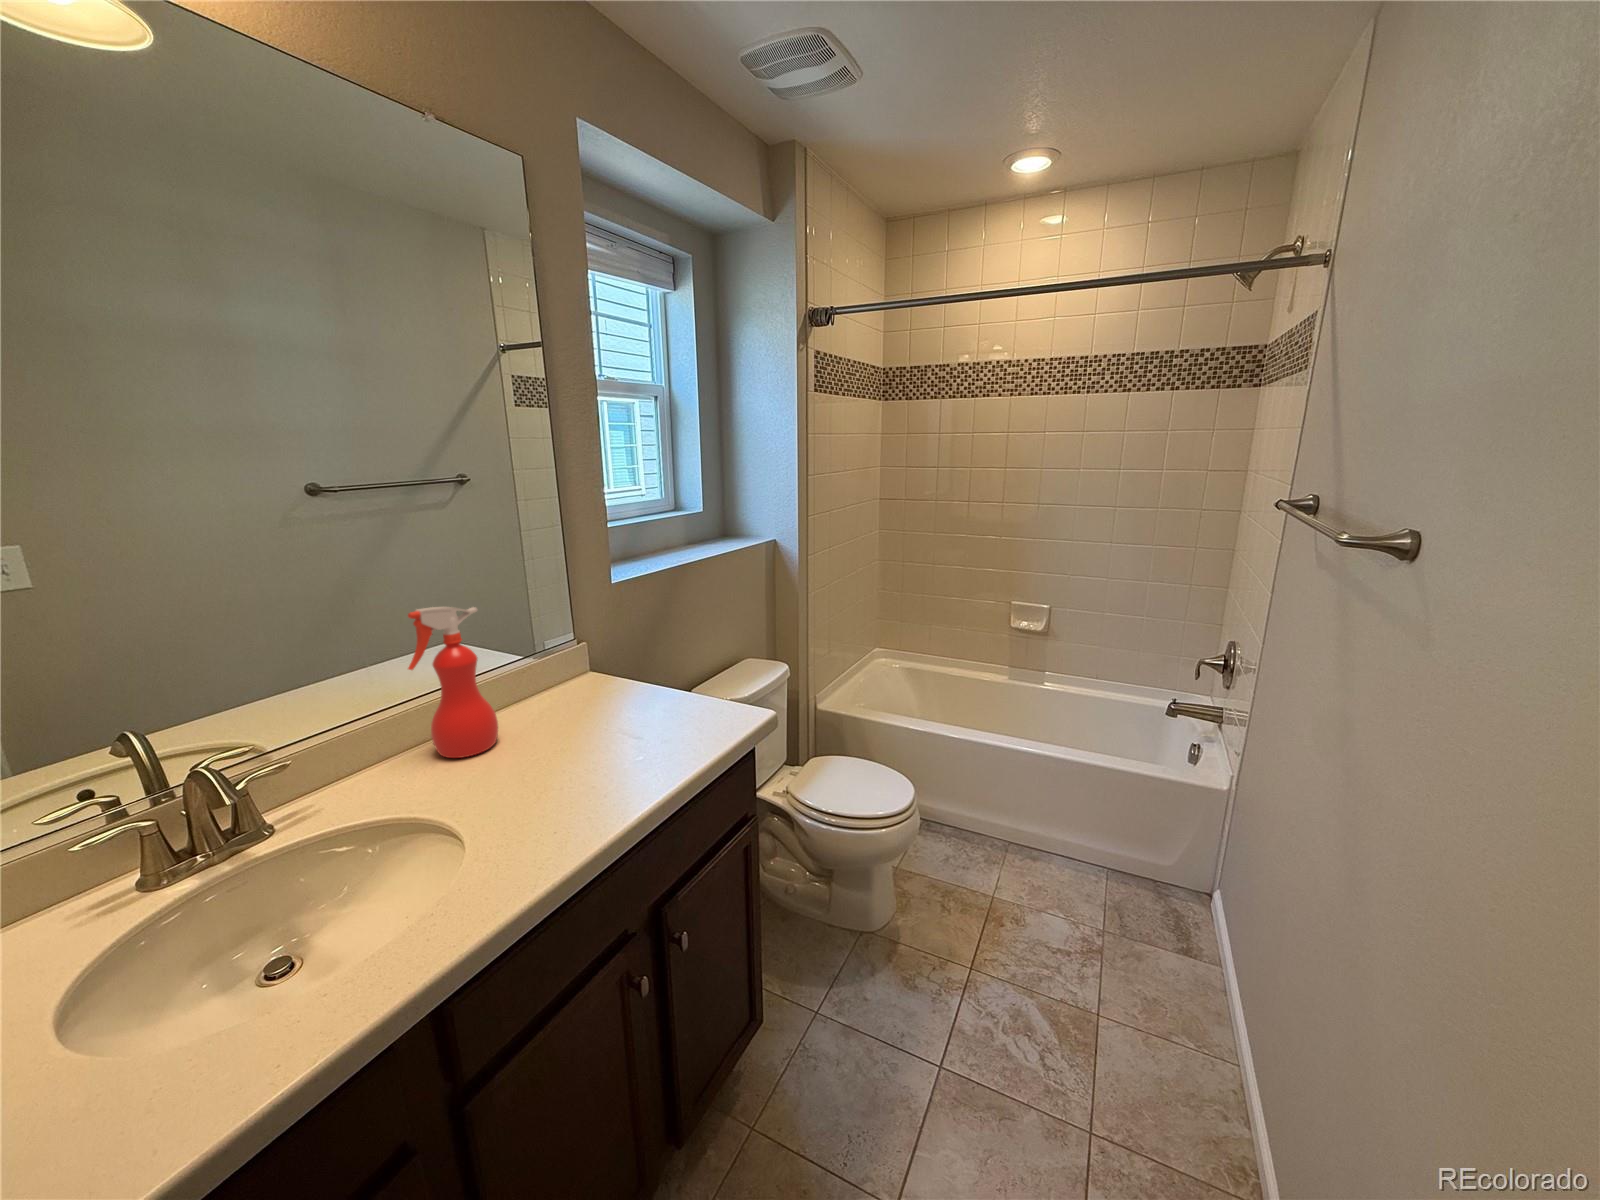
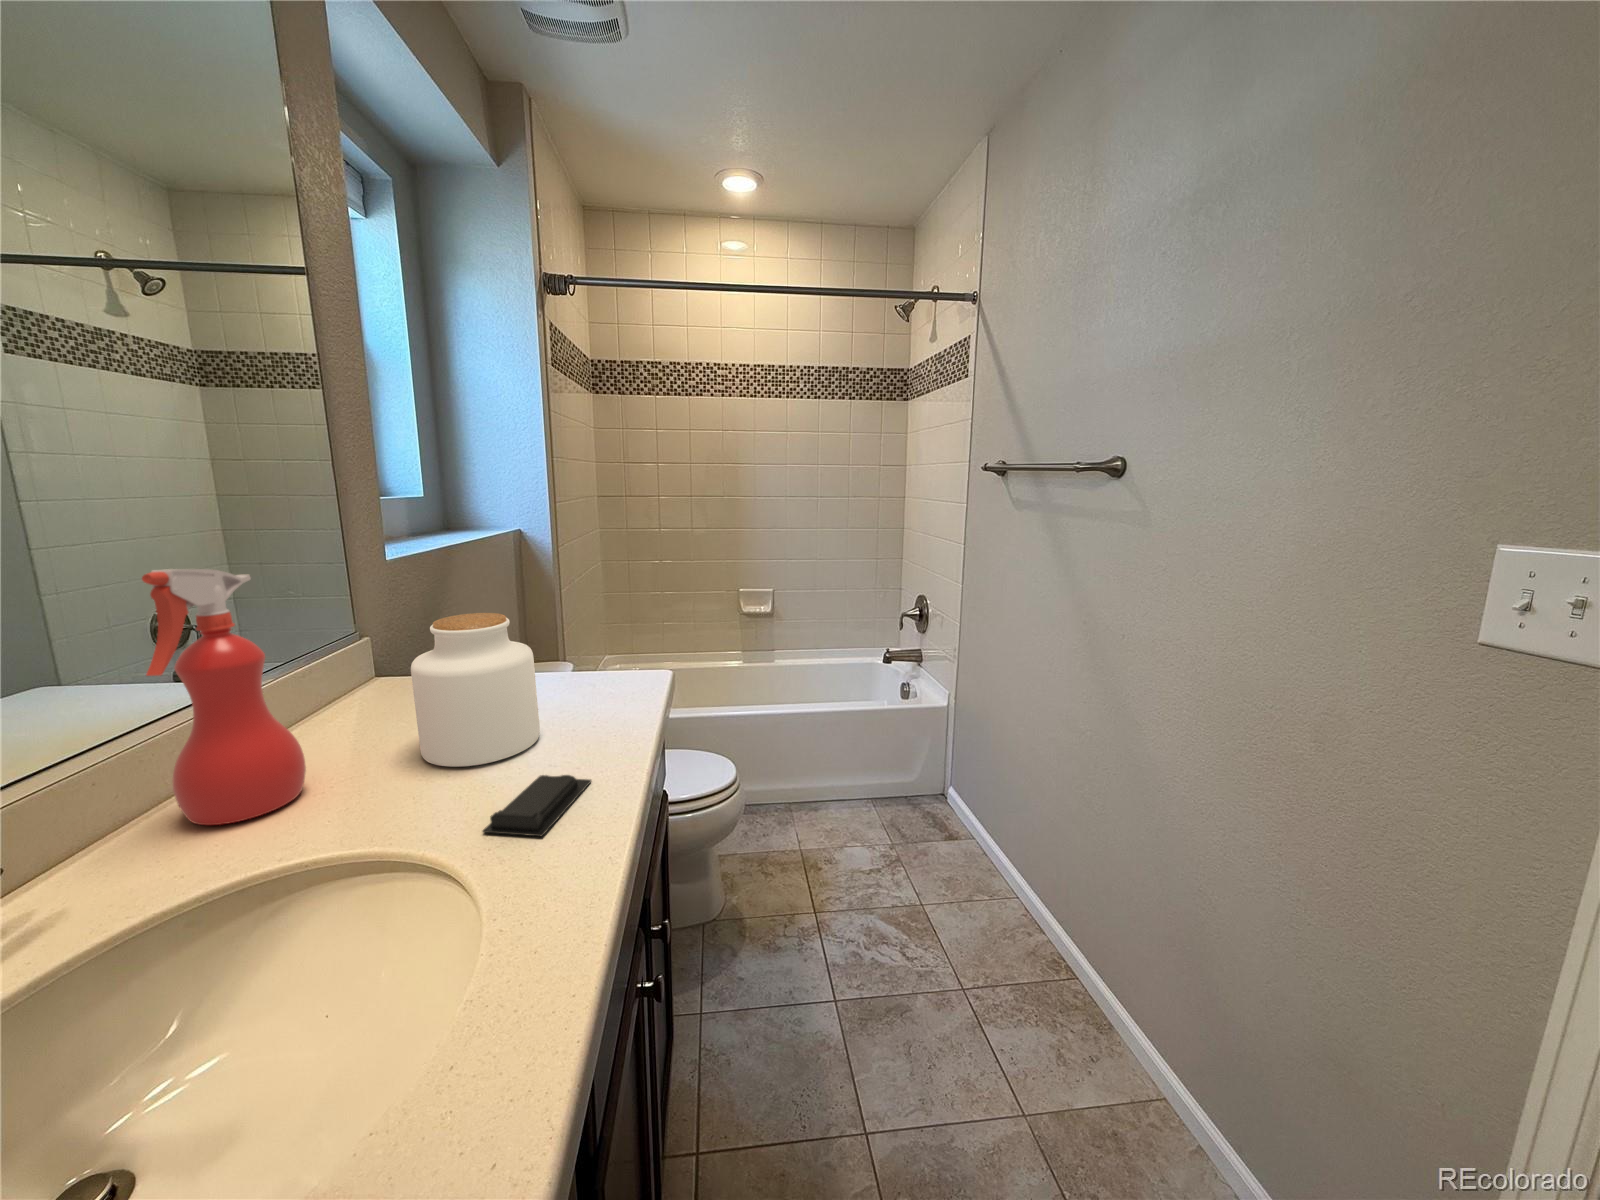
jar: none [554,643,641,757] -> present [411,613,540,767]
soap bar: none [533,779,625,828] -> present [483,775,591,836]

